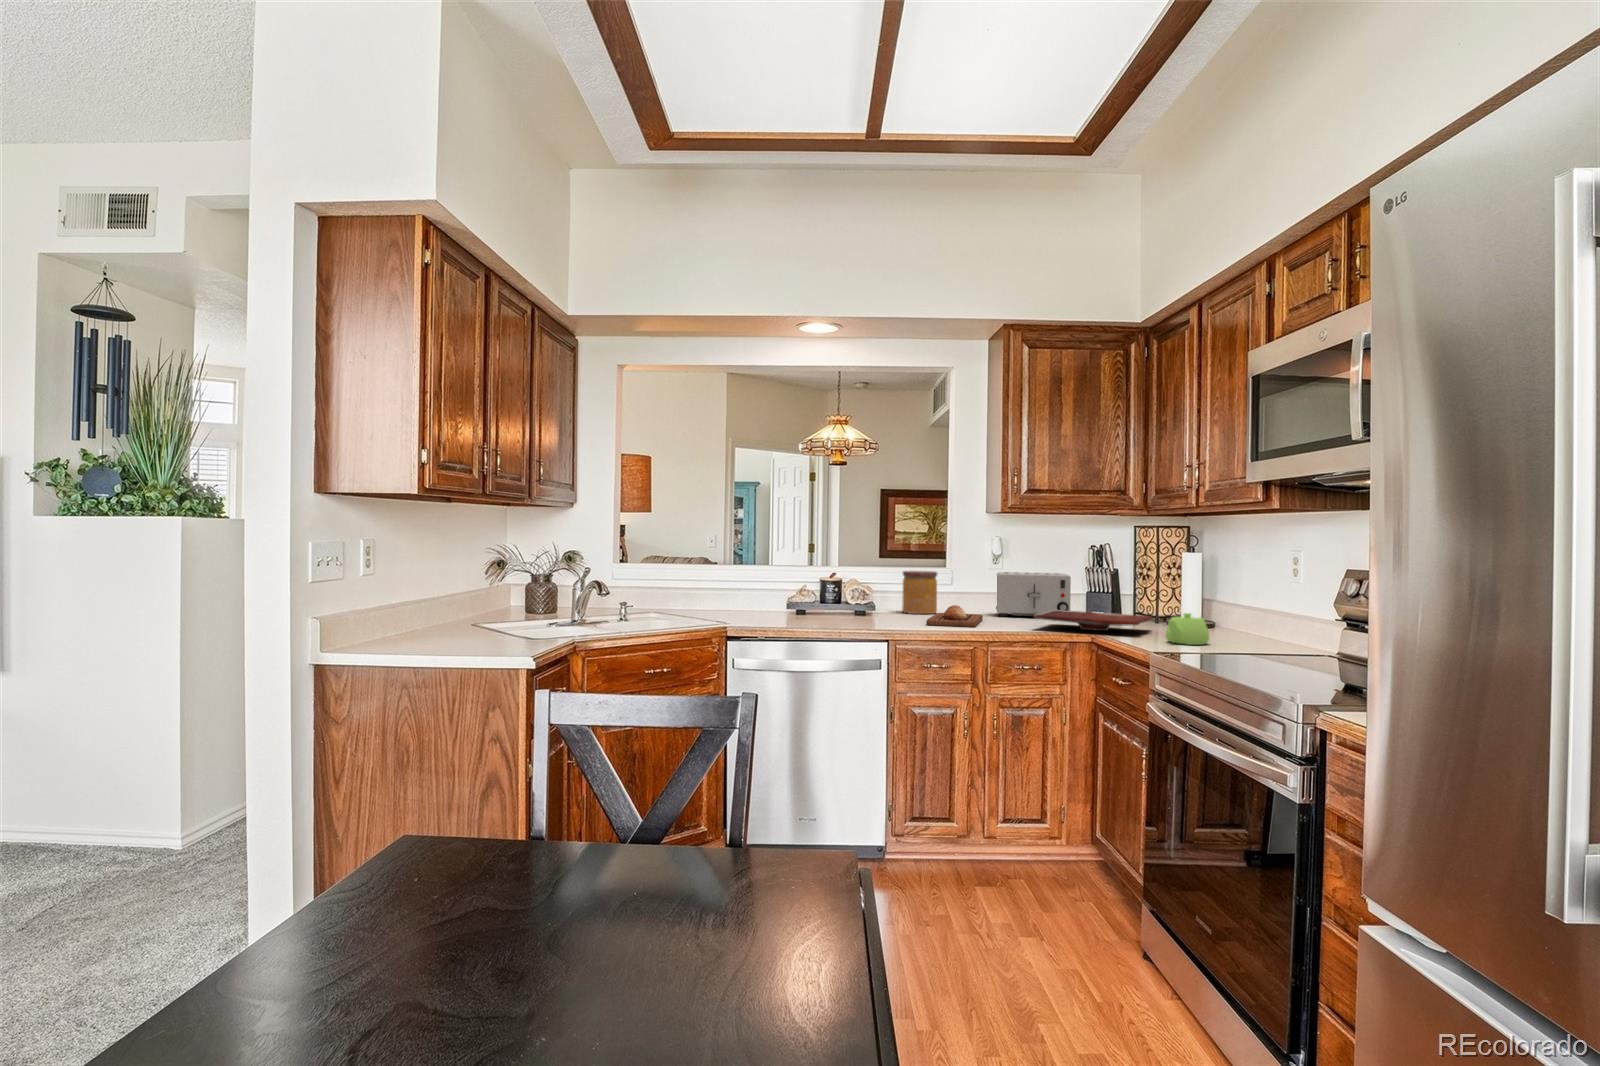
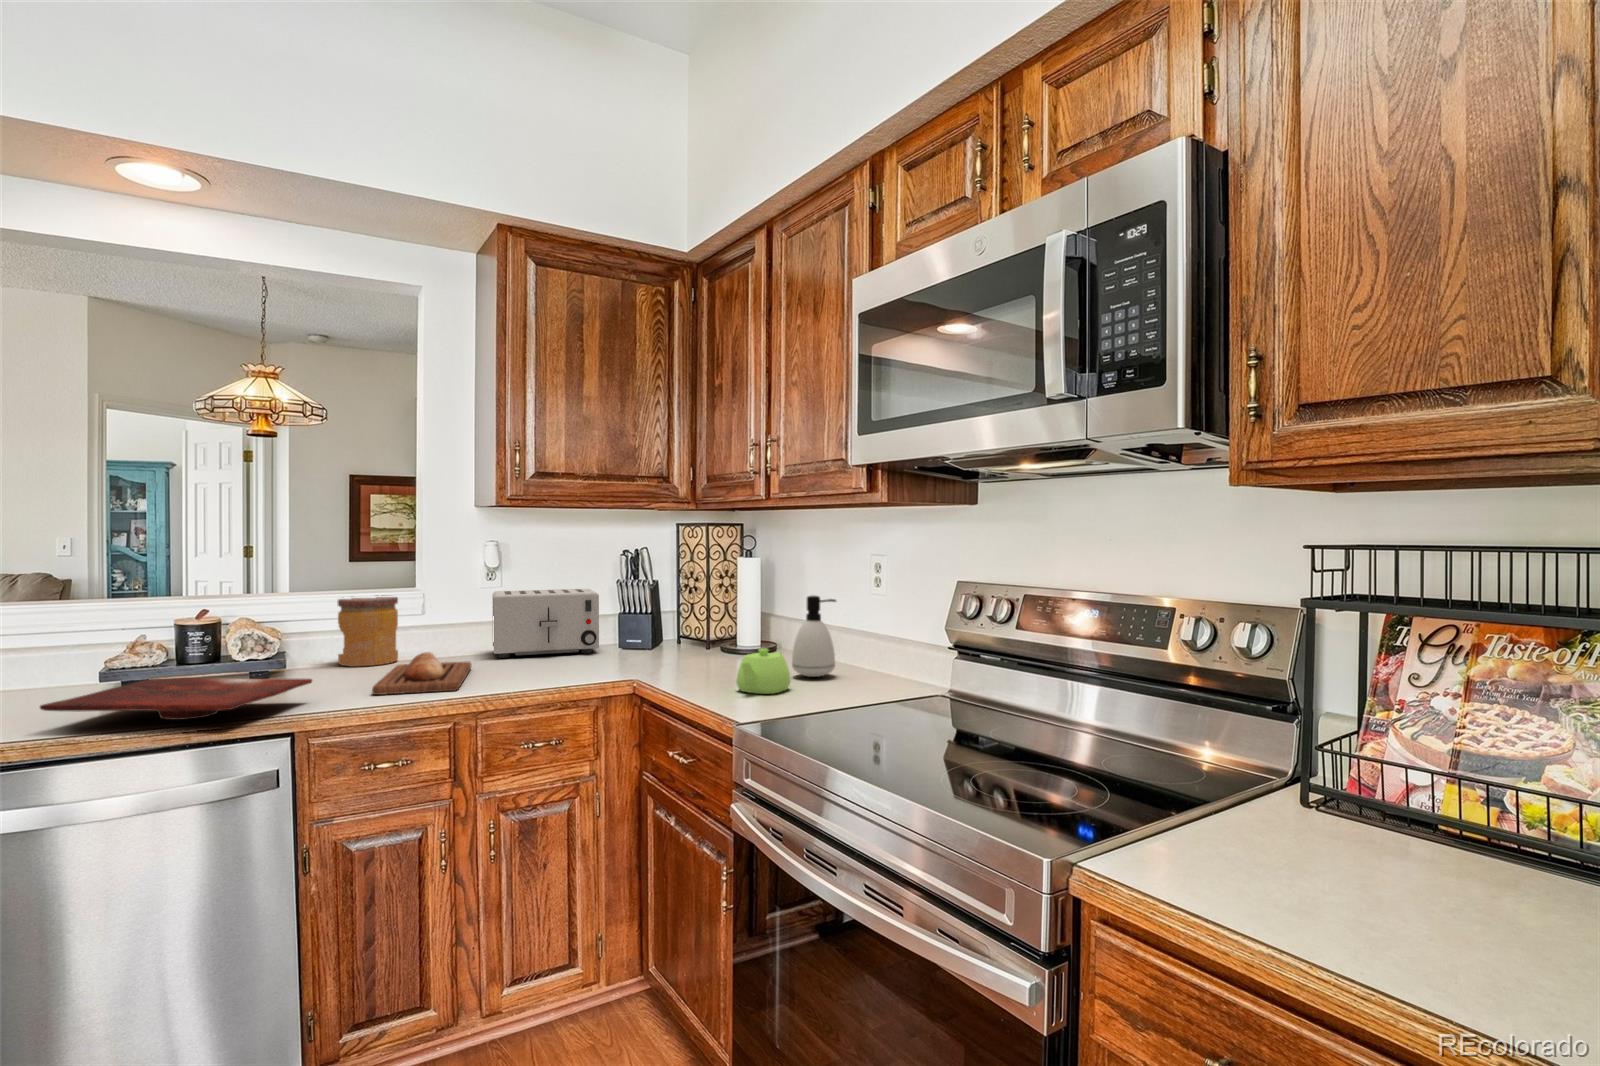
soap dispenser: none [1216,579,1255,640] -> present [792,596,836,677]
cutting board: present [1033,610,1152,631] -> present [40,678,312,720]

